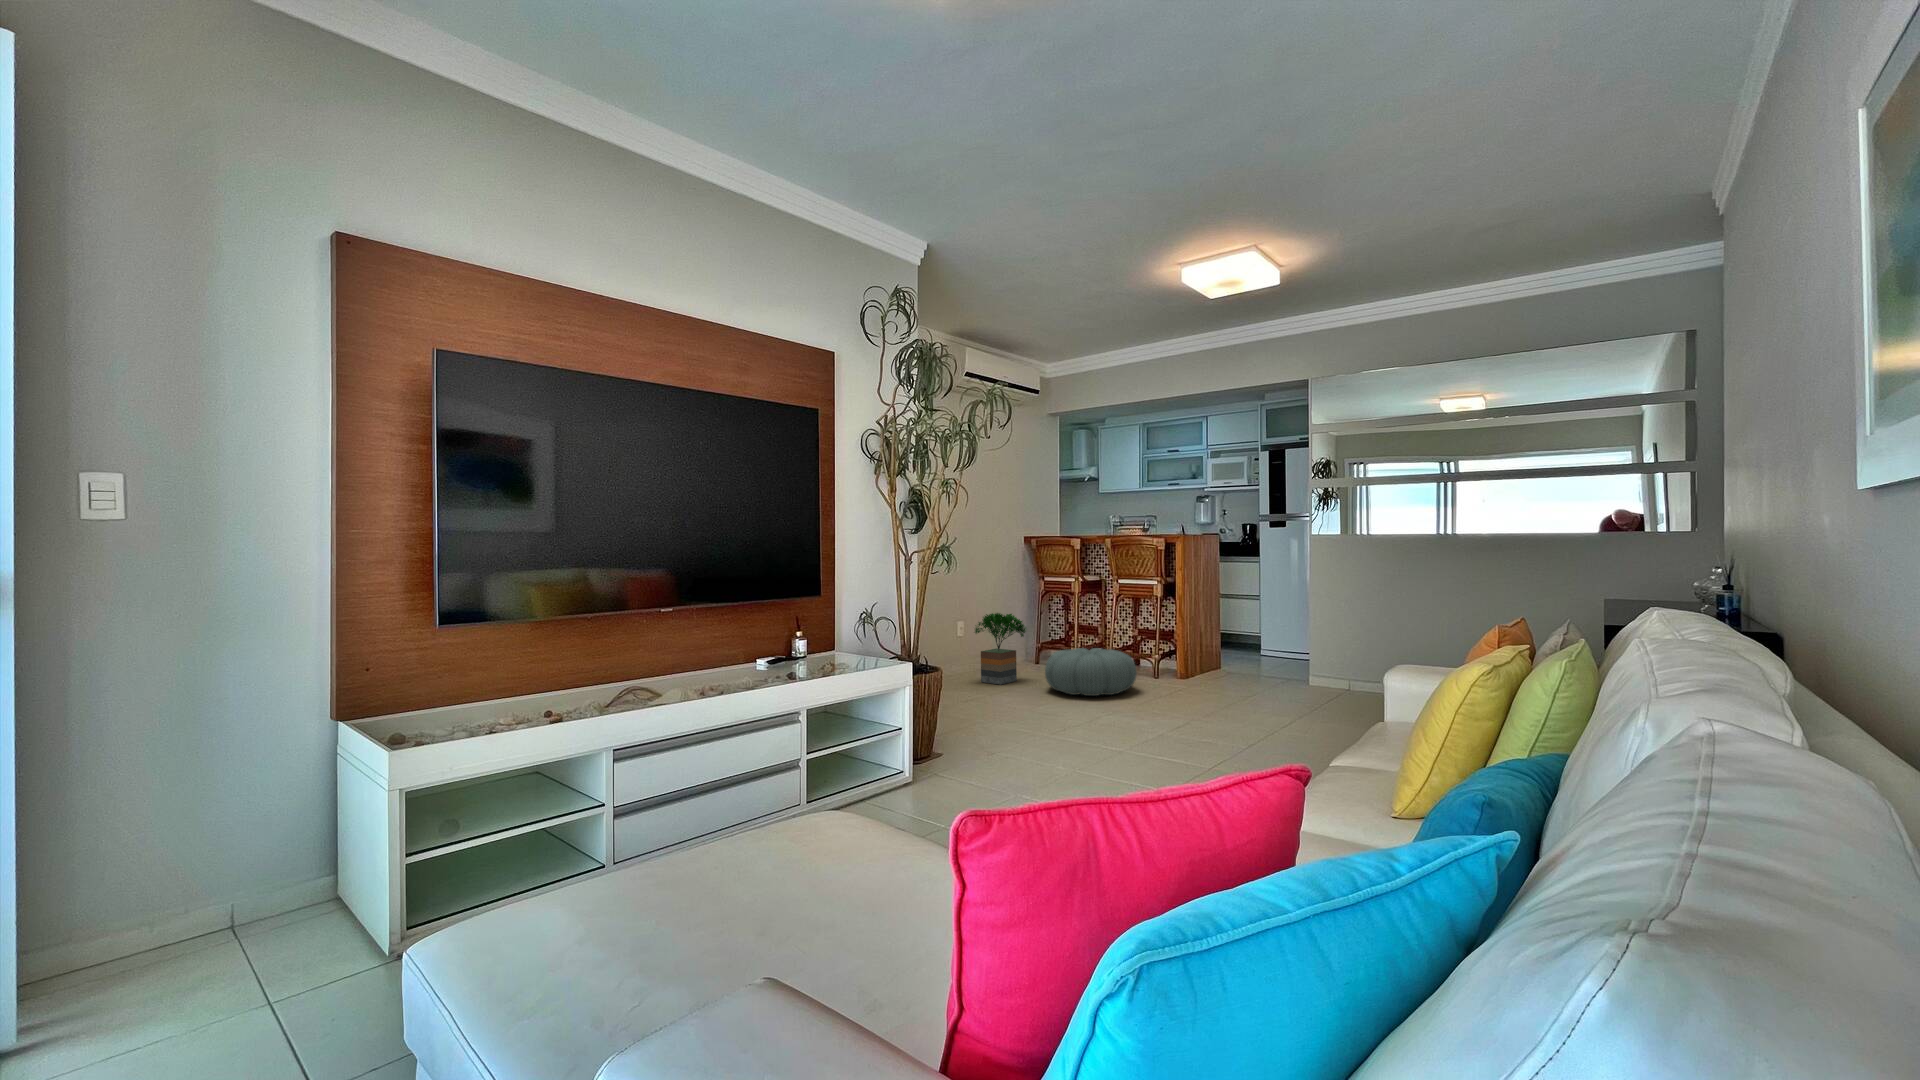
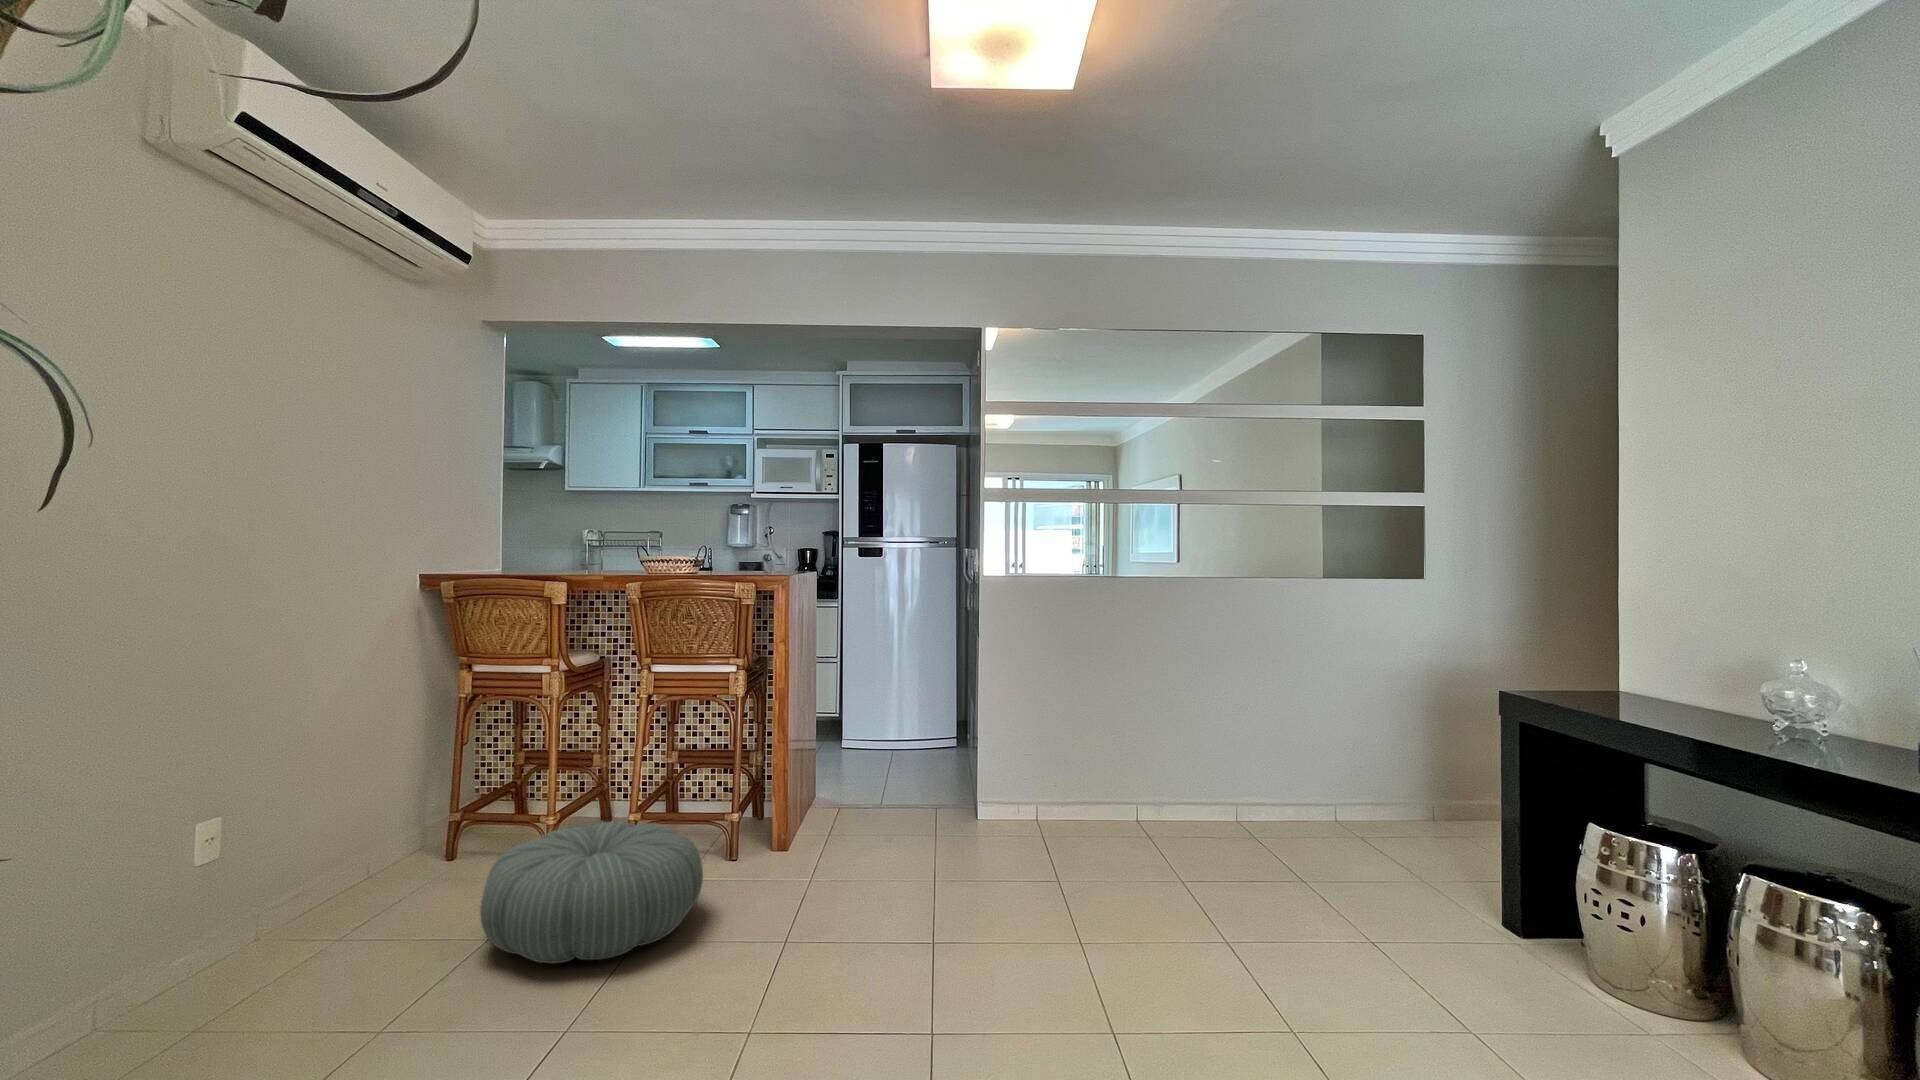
potted tree: present [975,613,1026,685] -> none [267,759,433,950]

